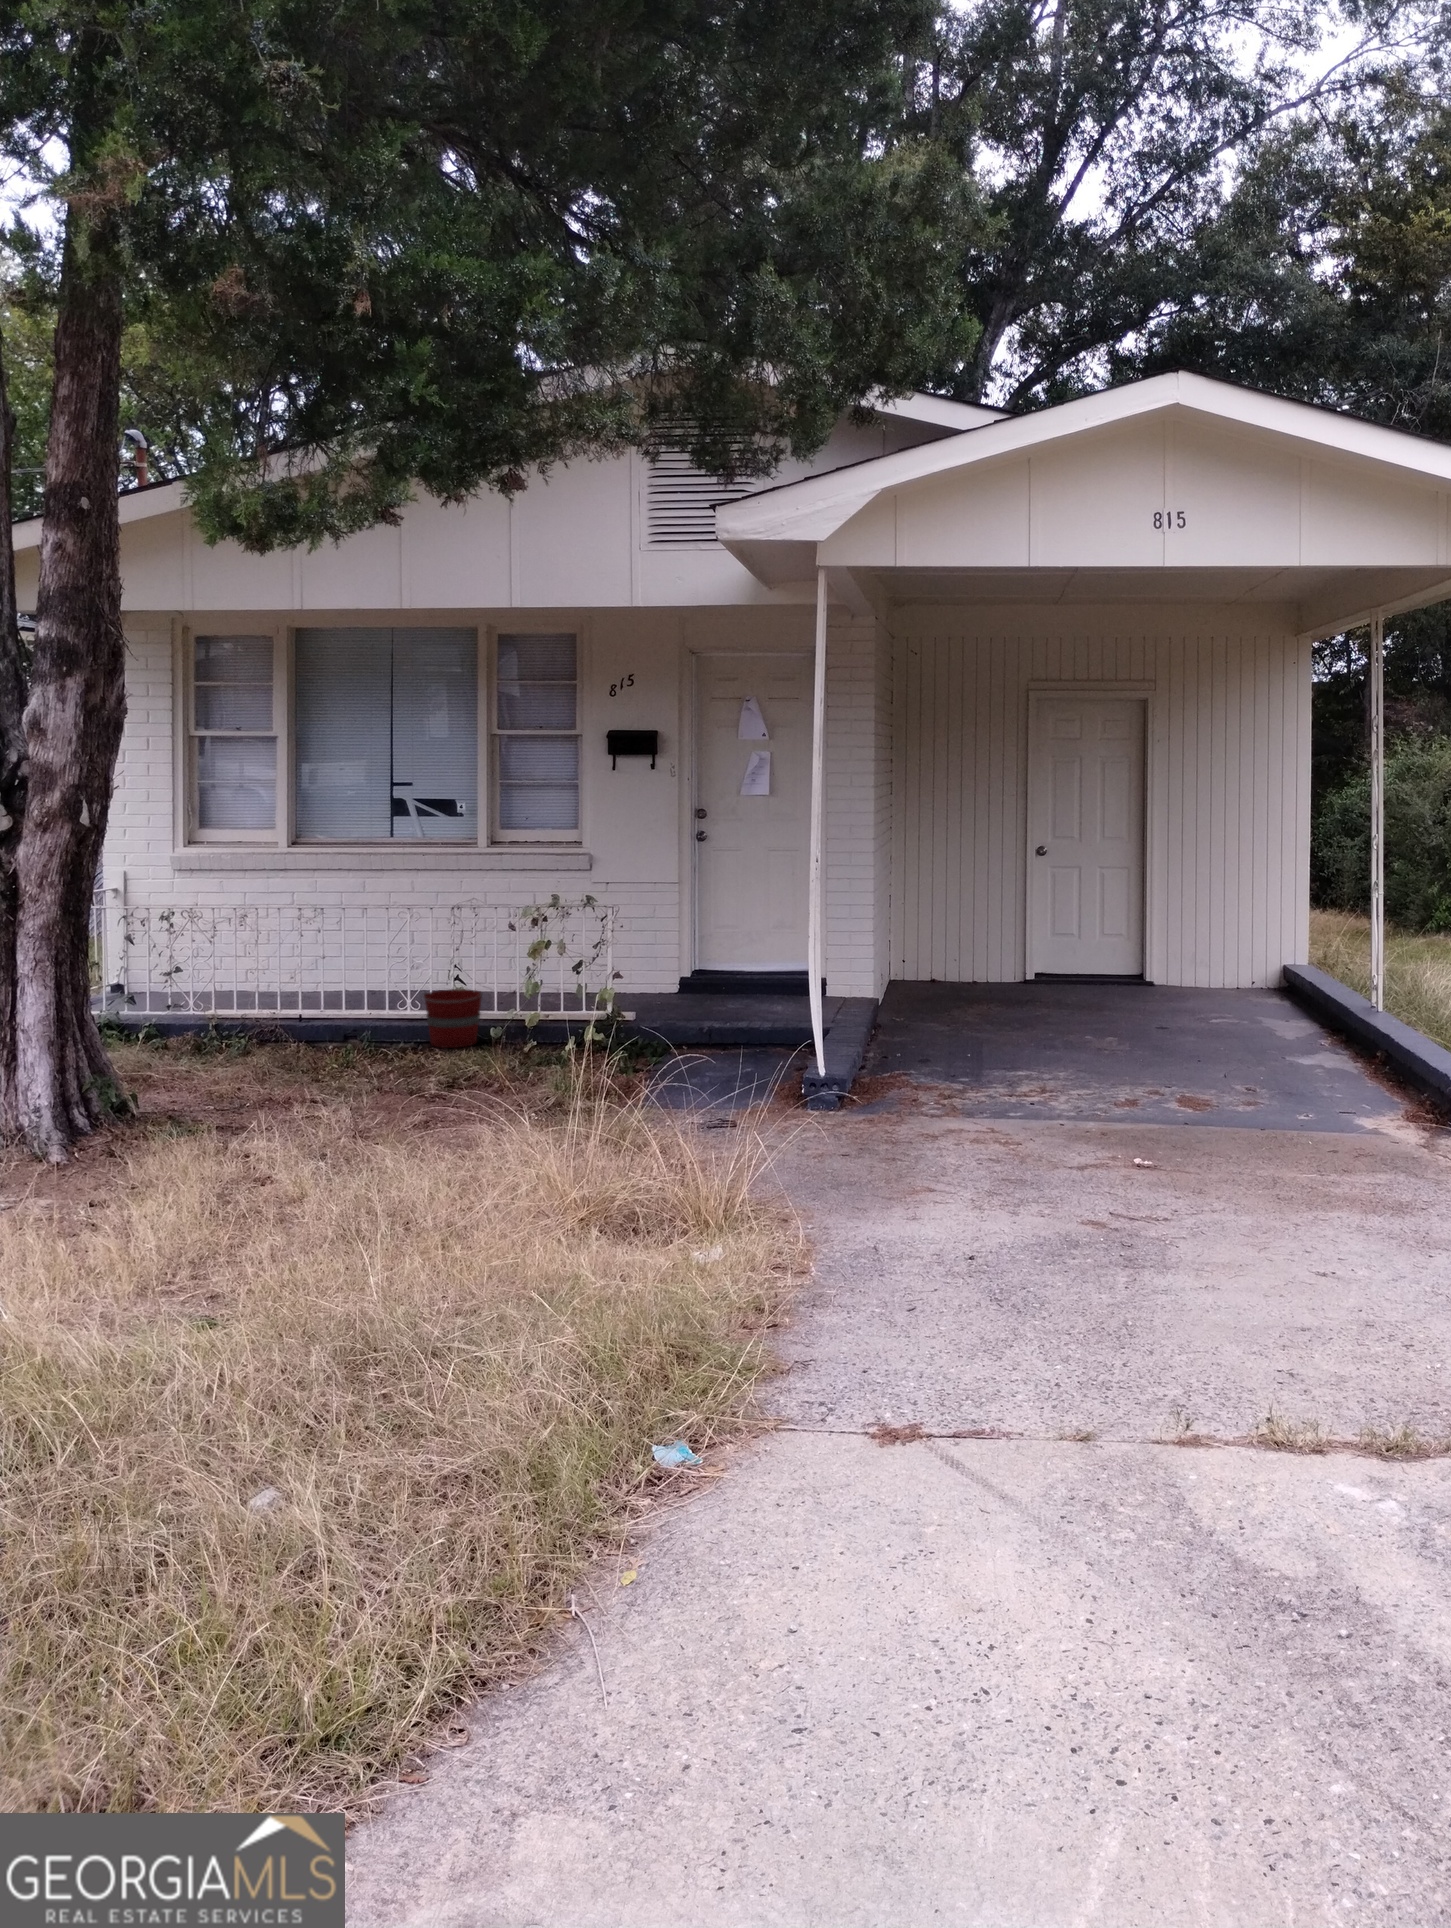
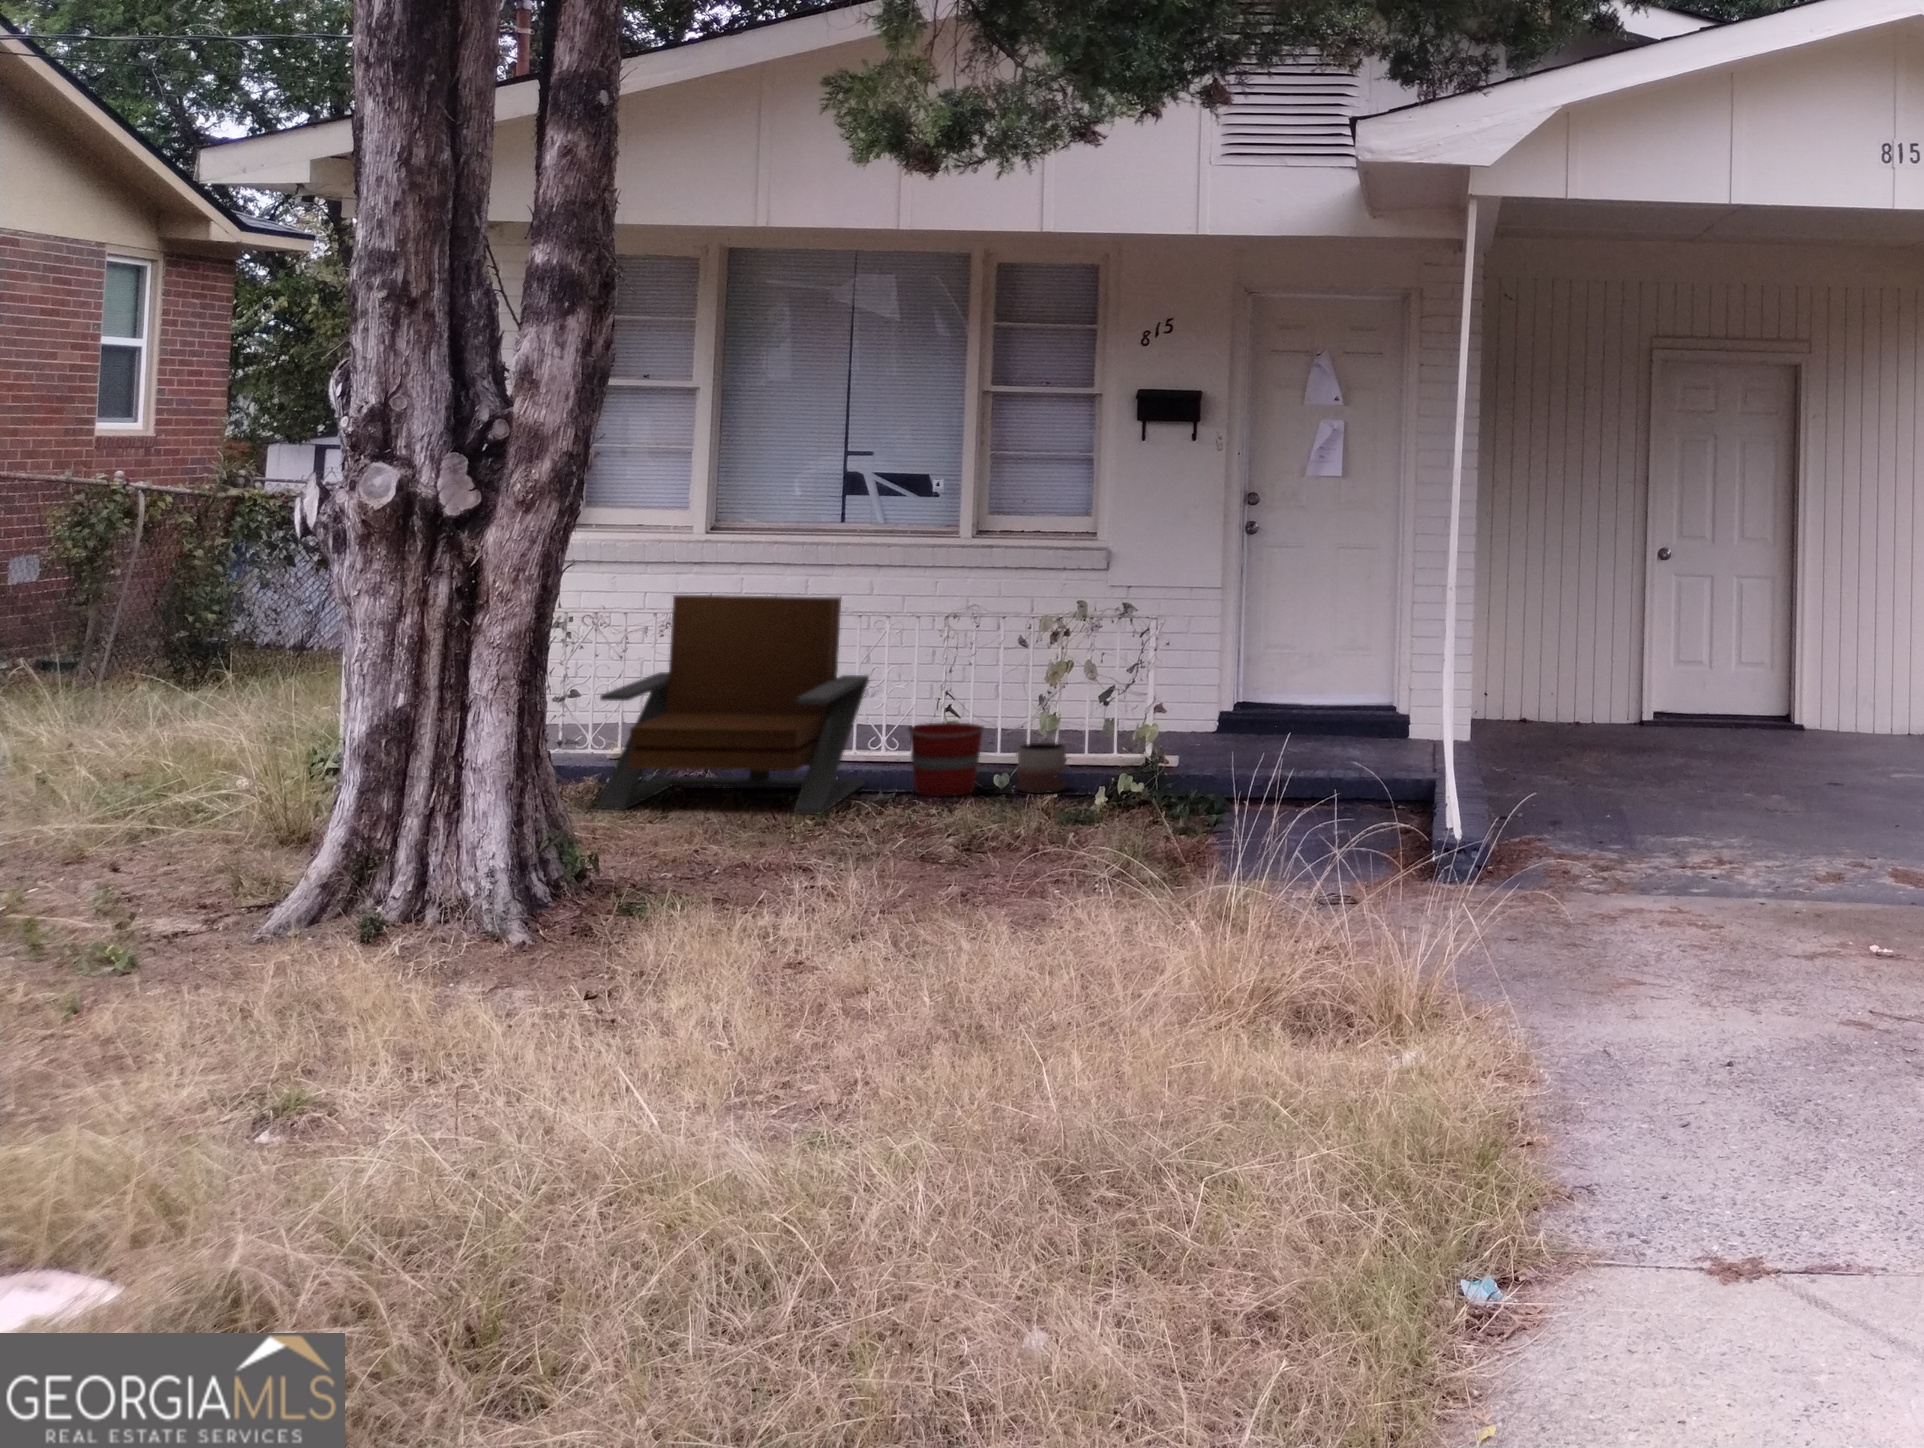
lounge chair: none [177,891,397,1065] -> present [596,595,869,815]
planter: none [510,1005,548,1045] -> present [1017,743,1066,794]

